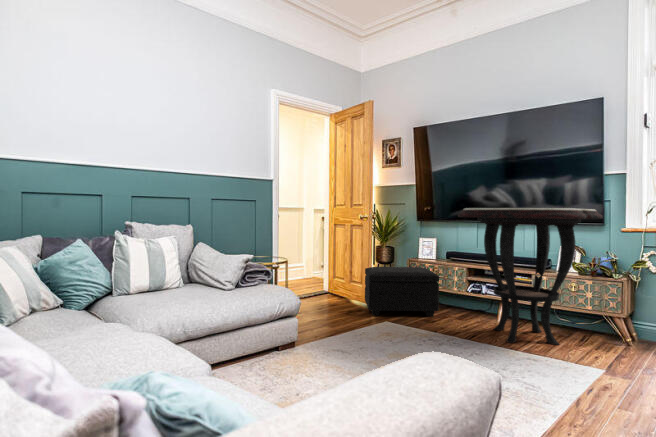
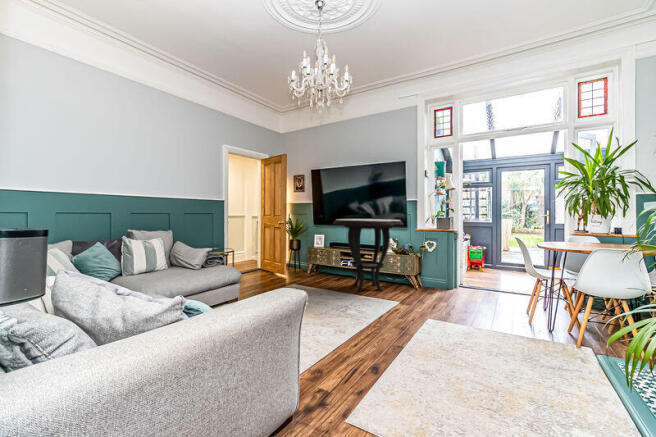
footstool: present [365,267,439,317] -> none [283,252,325,282]

